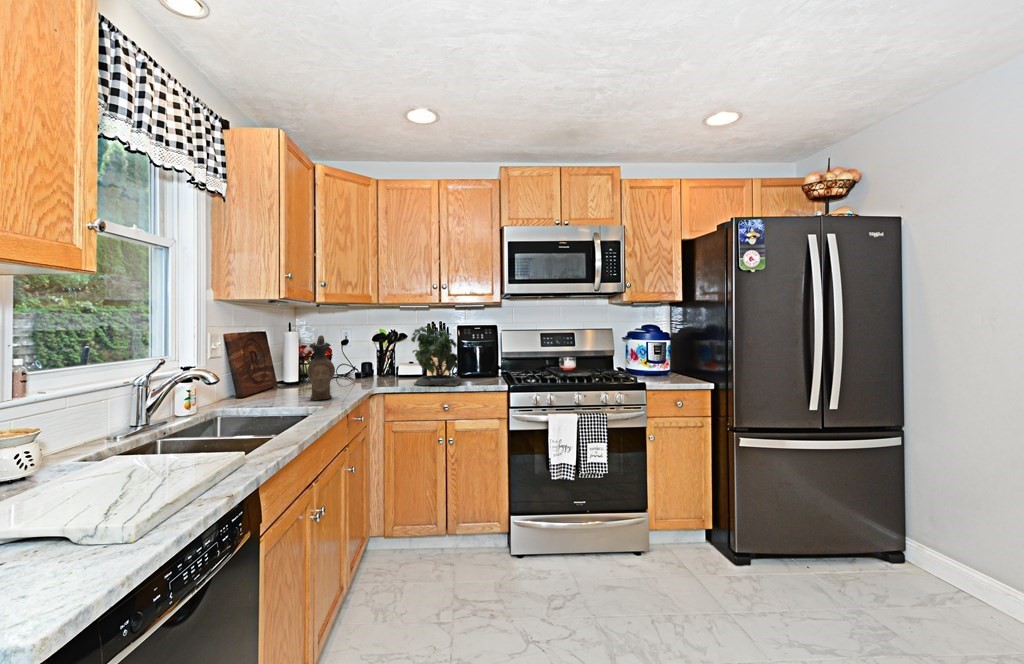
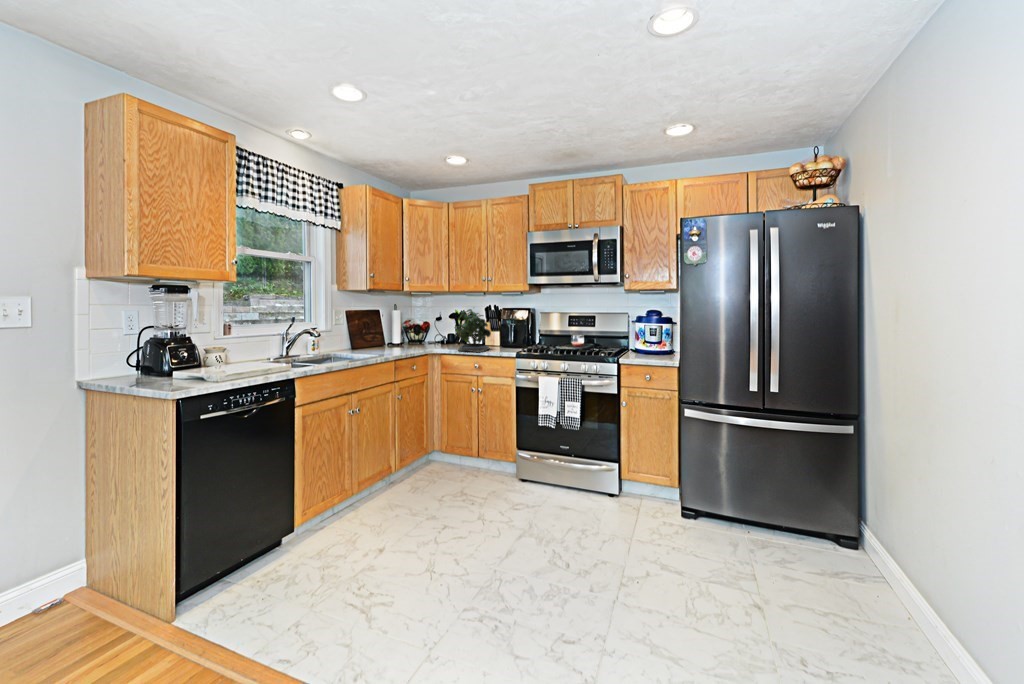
ceramic pitcher: present [307,335,335,400] -> none [375,316,392,357]

